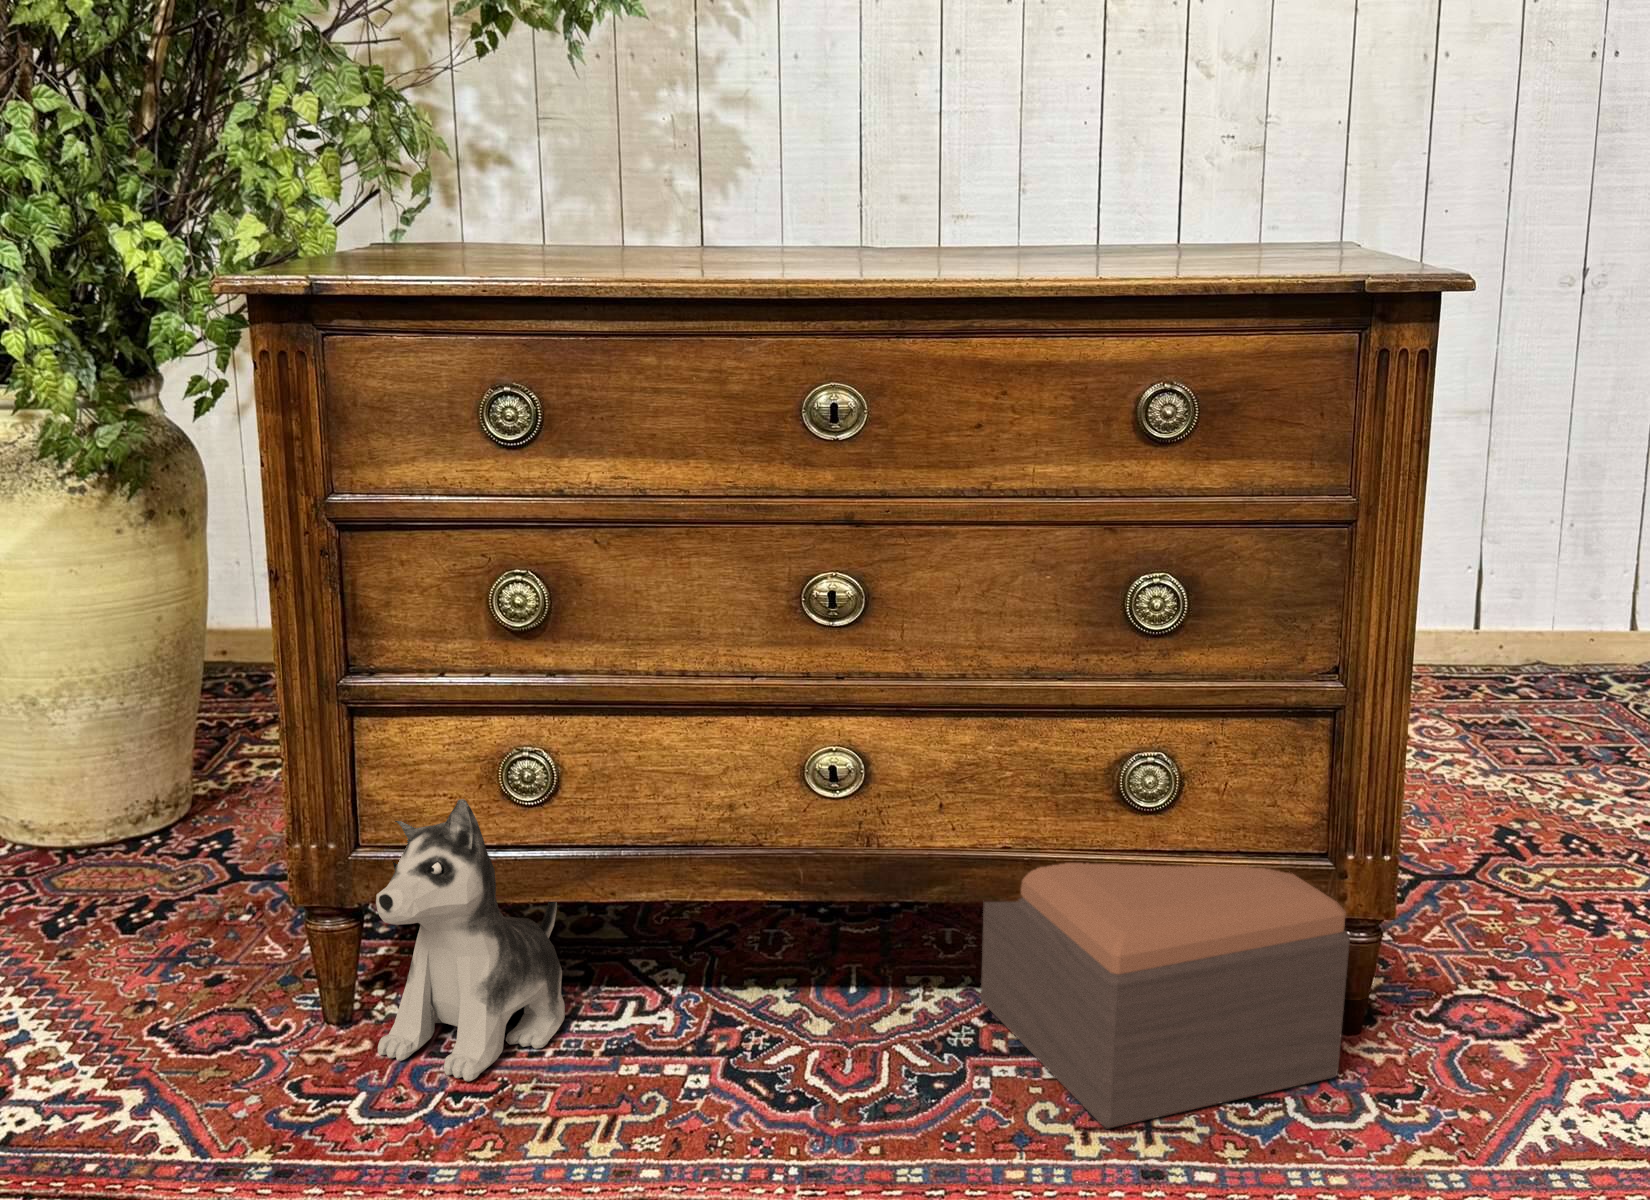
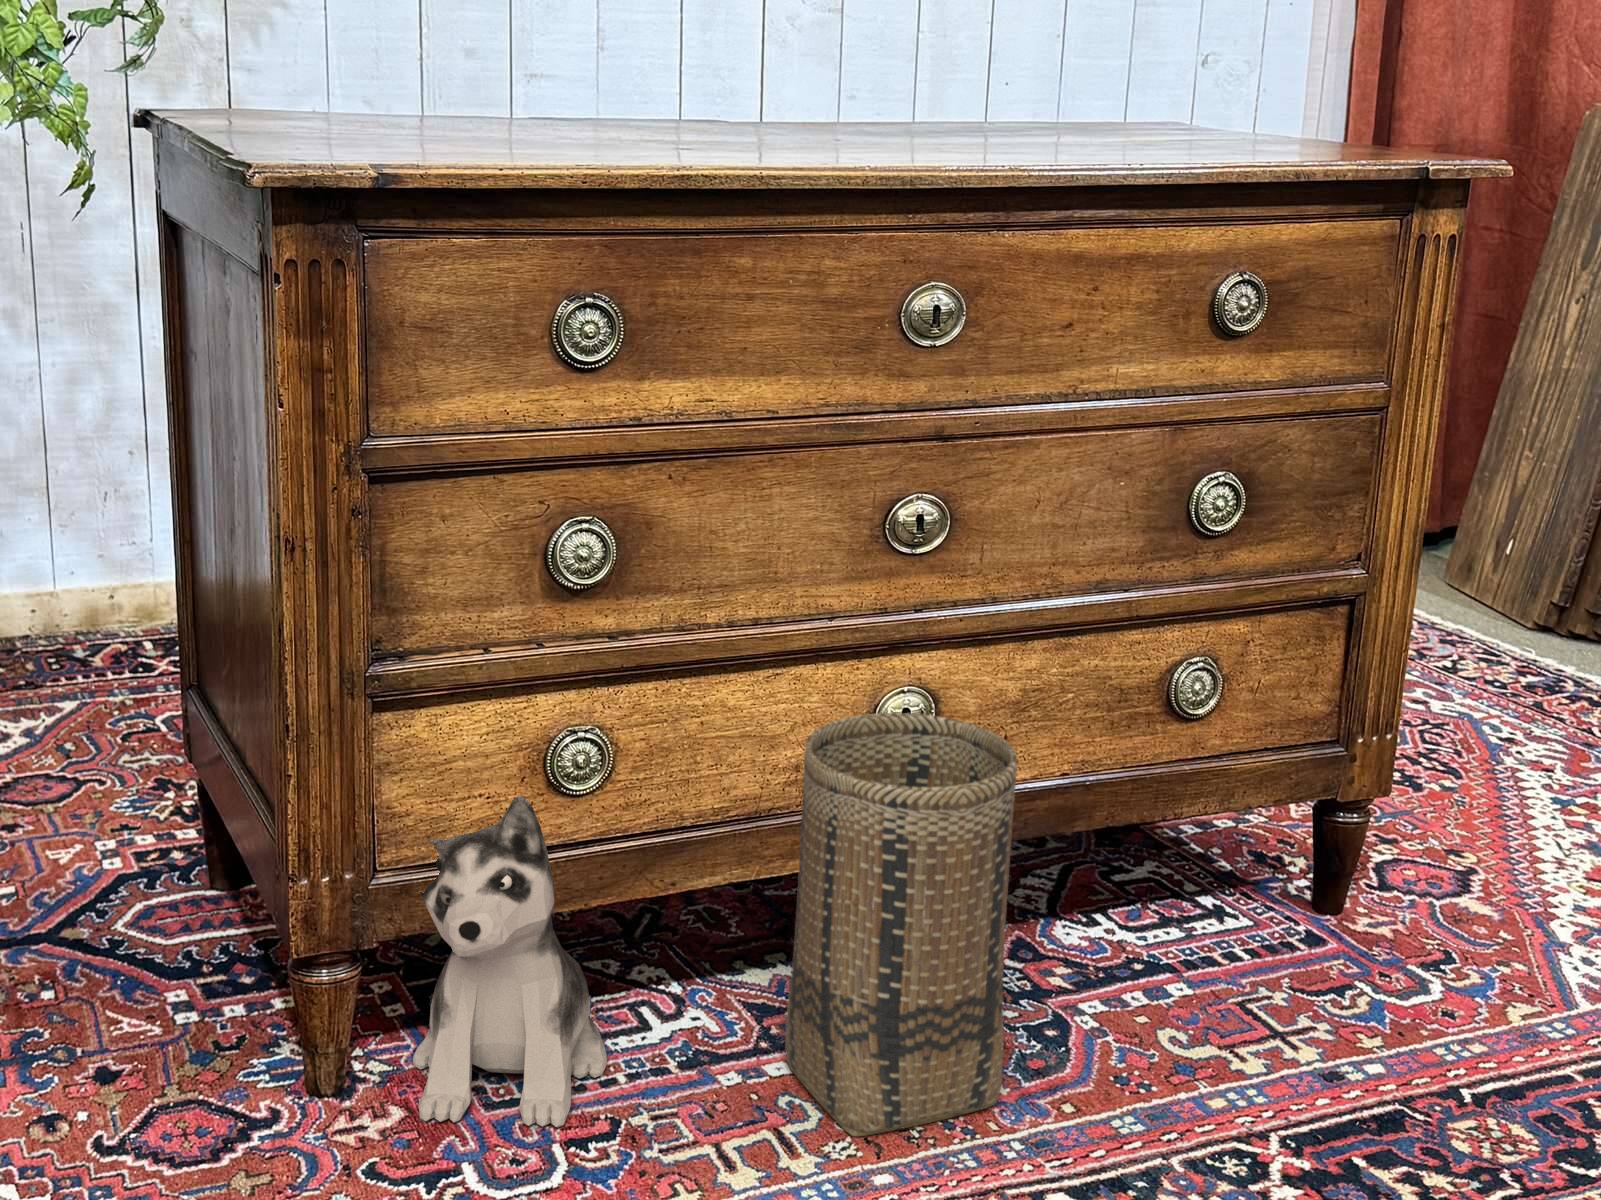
basket: none [663,767,855,1144] -> present [785,713,1017,1137]
footstool: present [981,863,1350,1129] -> none [996,717,1379,1039]

